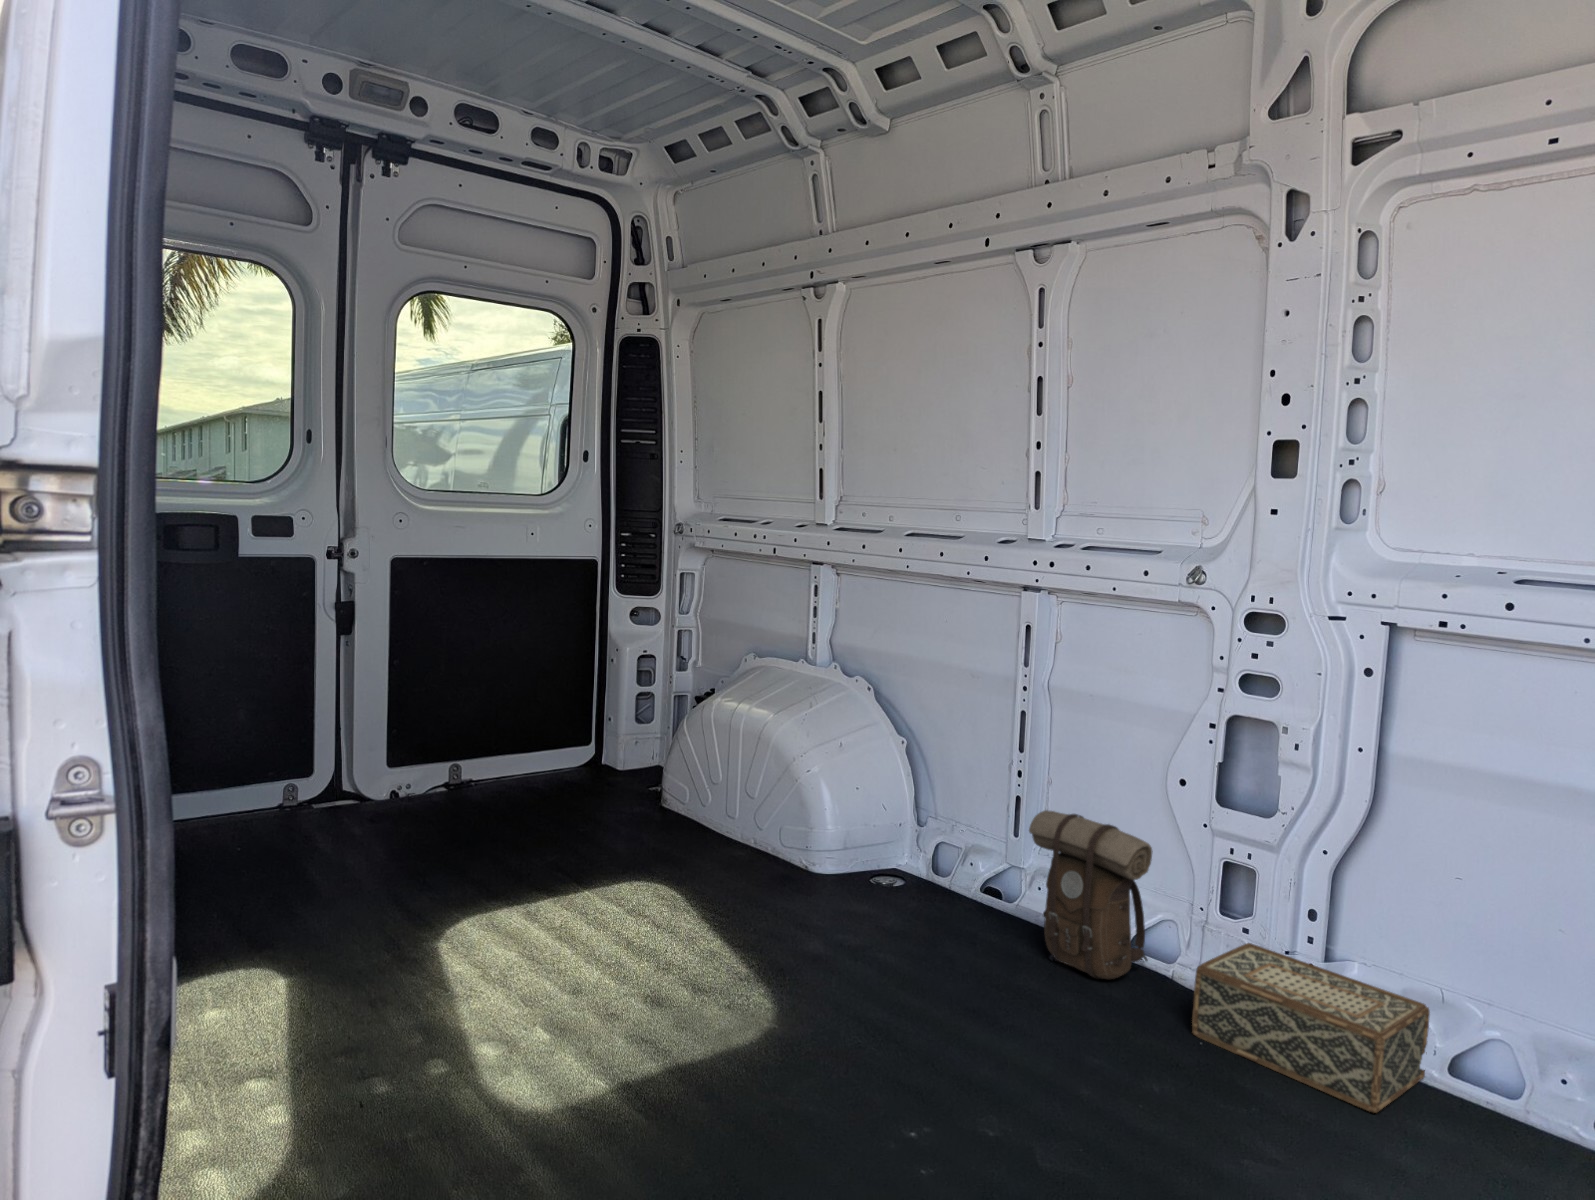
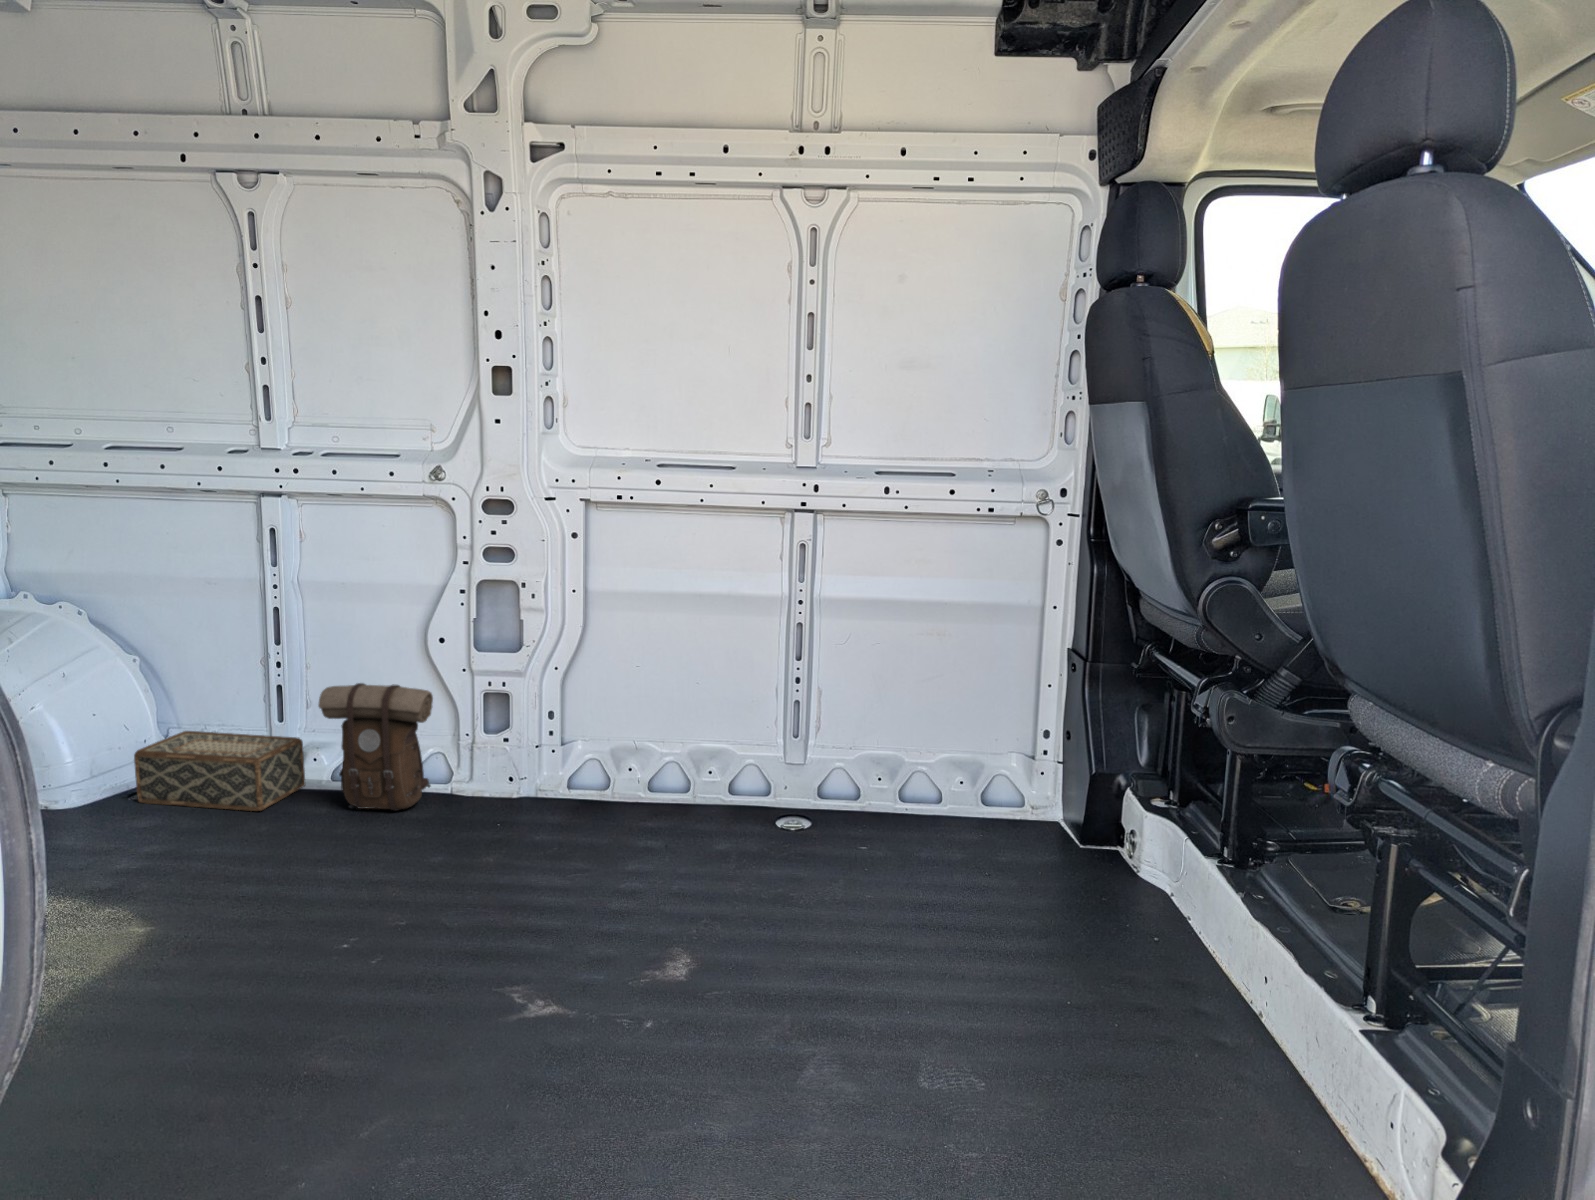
woven basket: present [1192,943,1430,1113] -> present [134,731,306,811]

